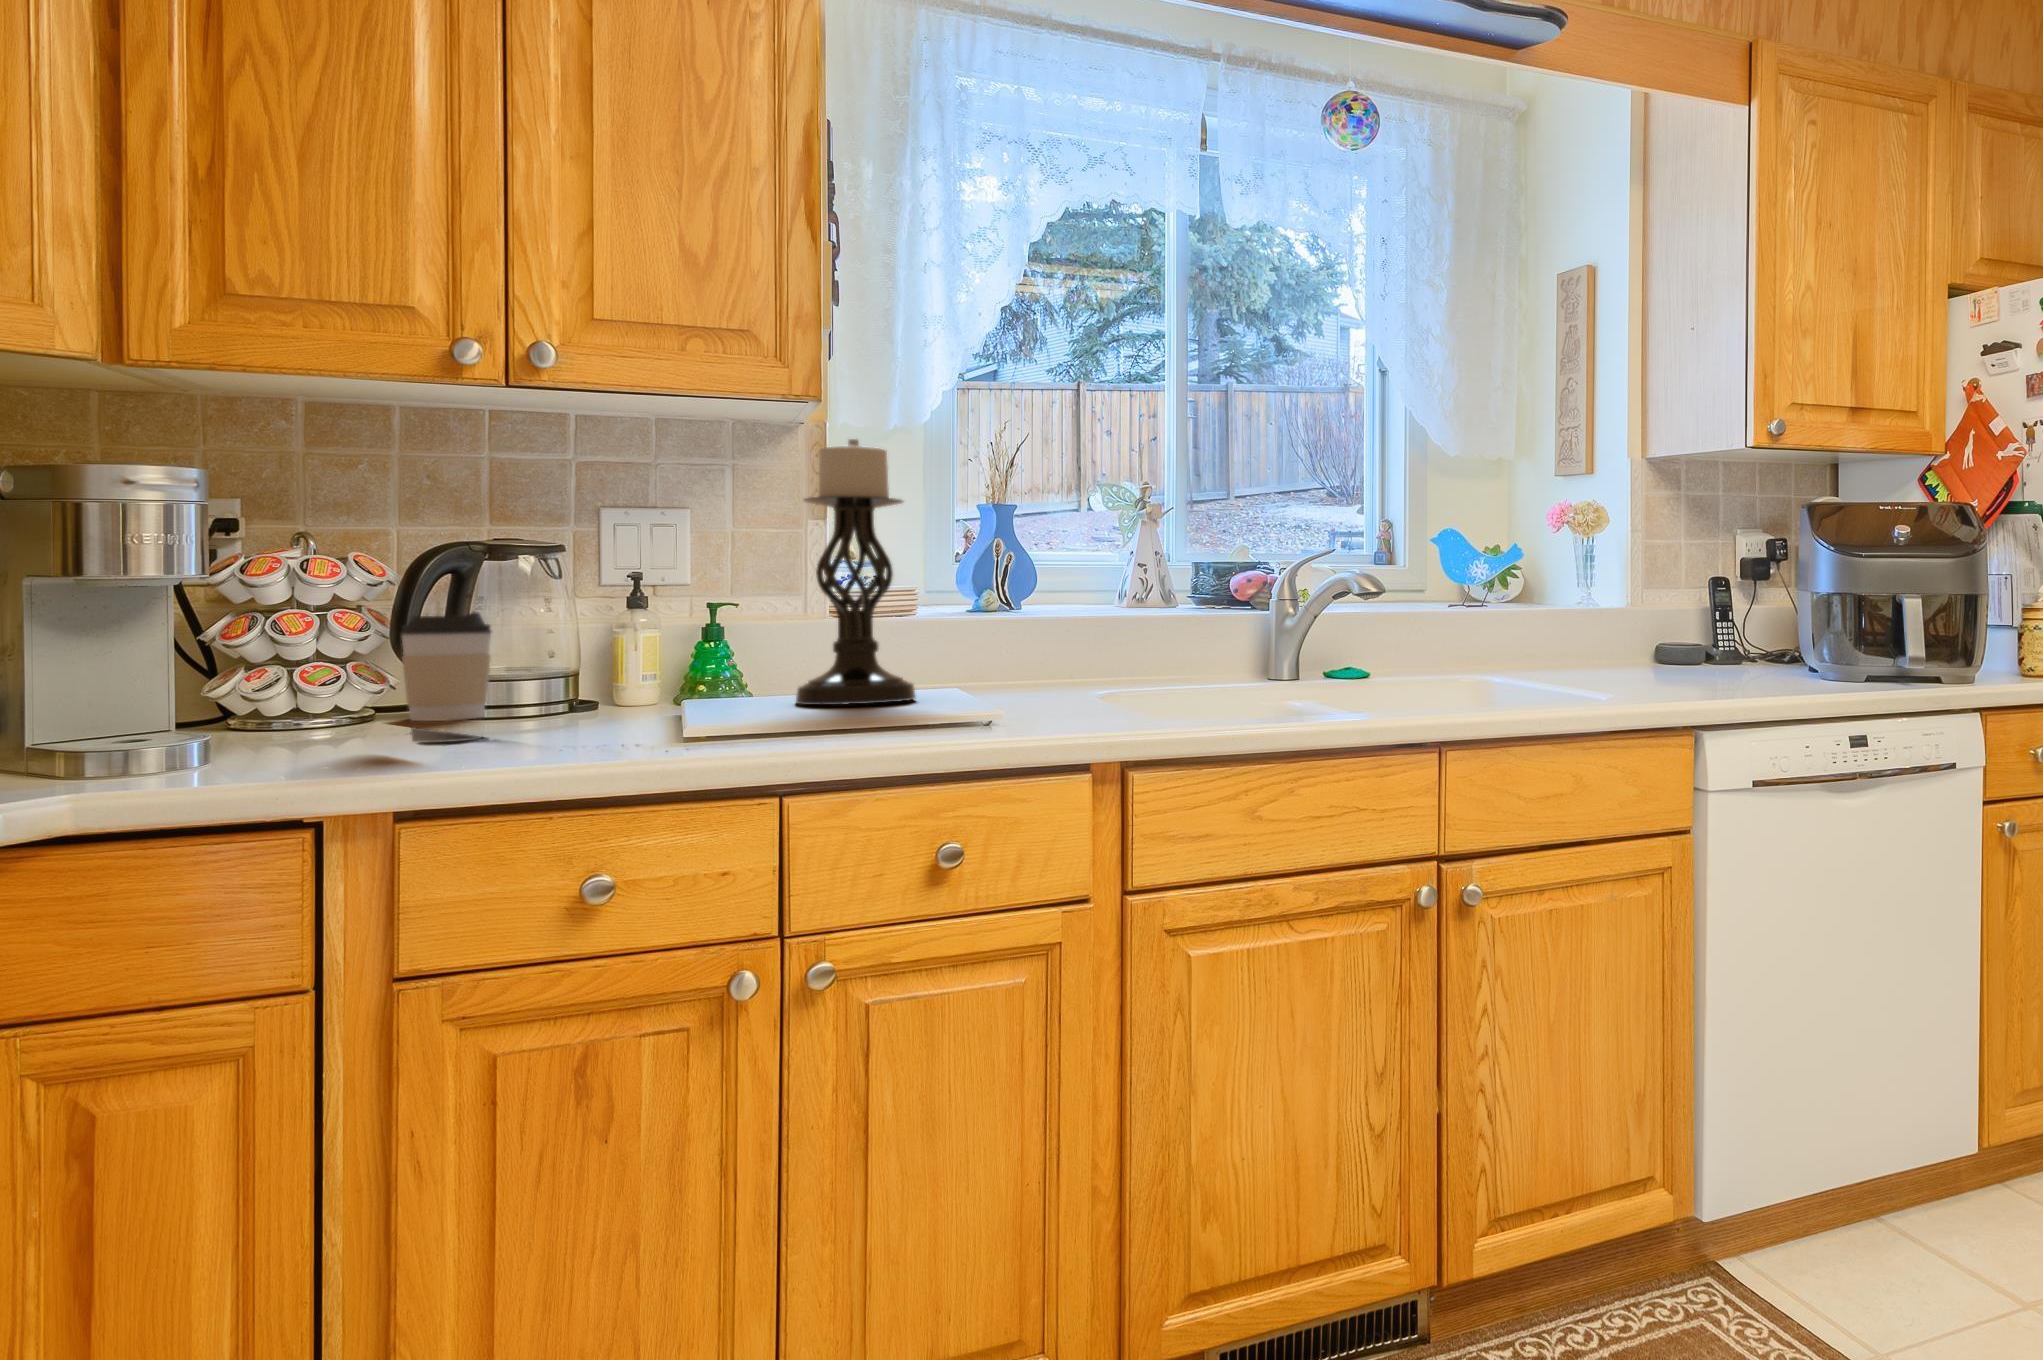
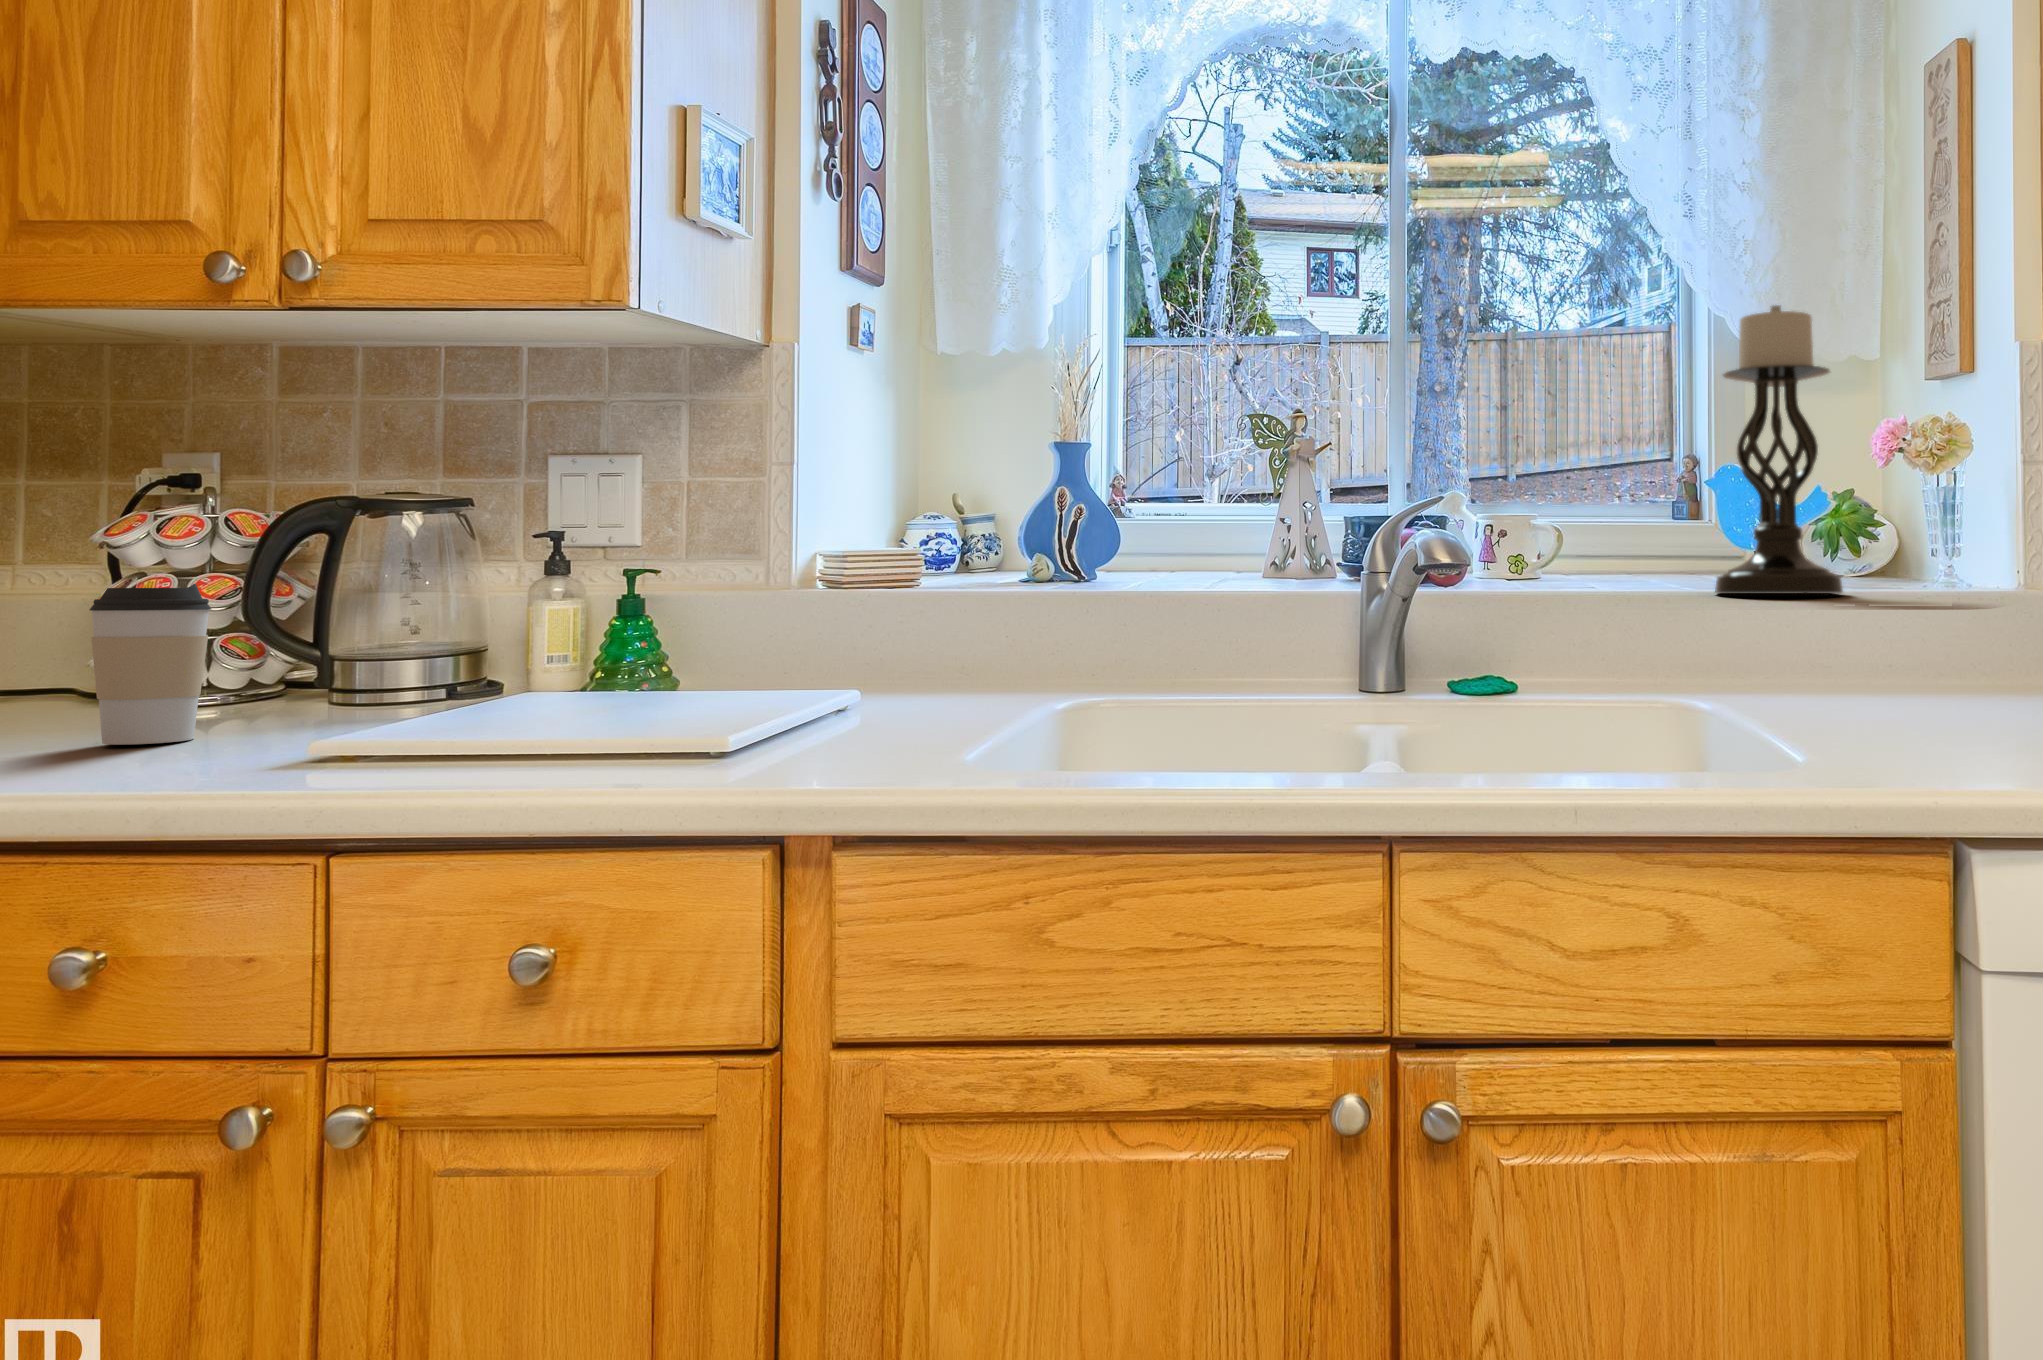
candle holder: present [796,439,916,705] -> present [1715,305,1843,594]

